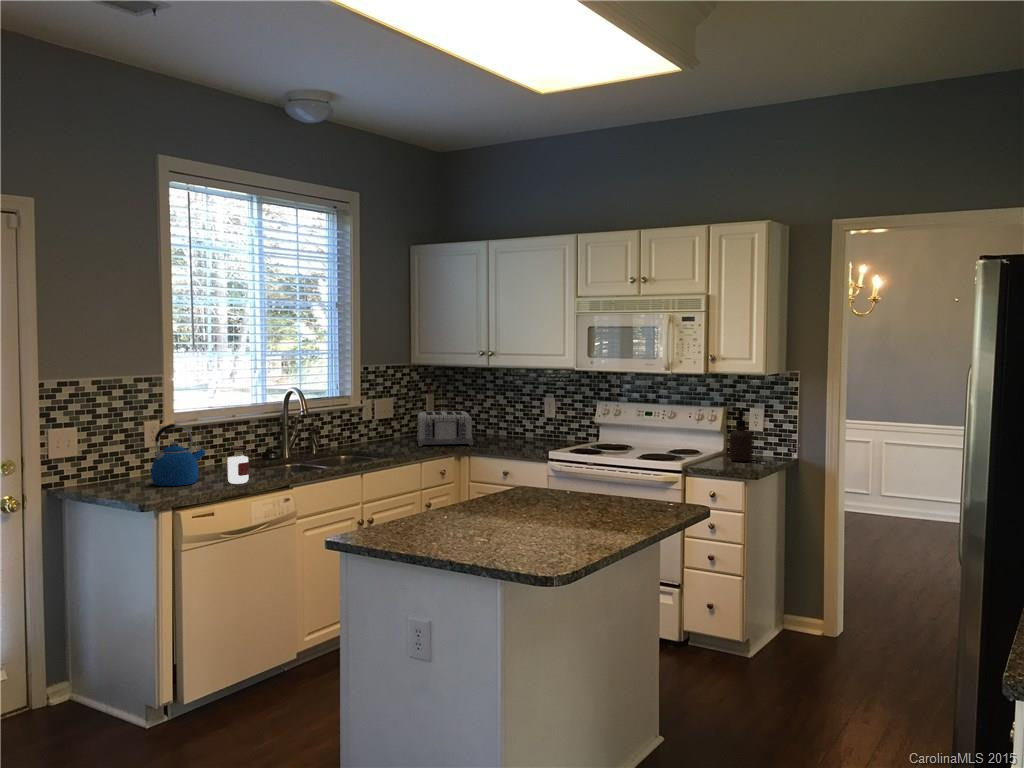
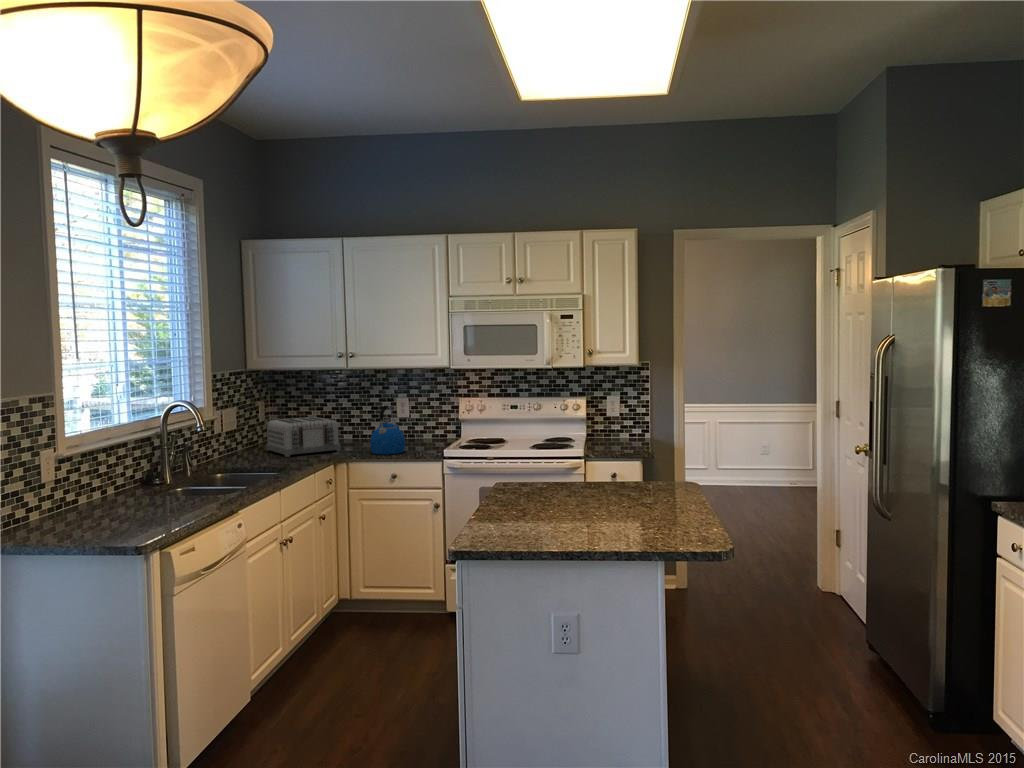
soap dispenser: present [729,410,752,462] -> none [604,398,625,444]
kettle: present [151,424,206,486] -> present [370,406,405,455]
jar: present [228,447,249,484] -> none [170,470,197,515]

